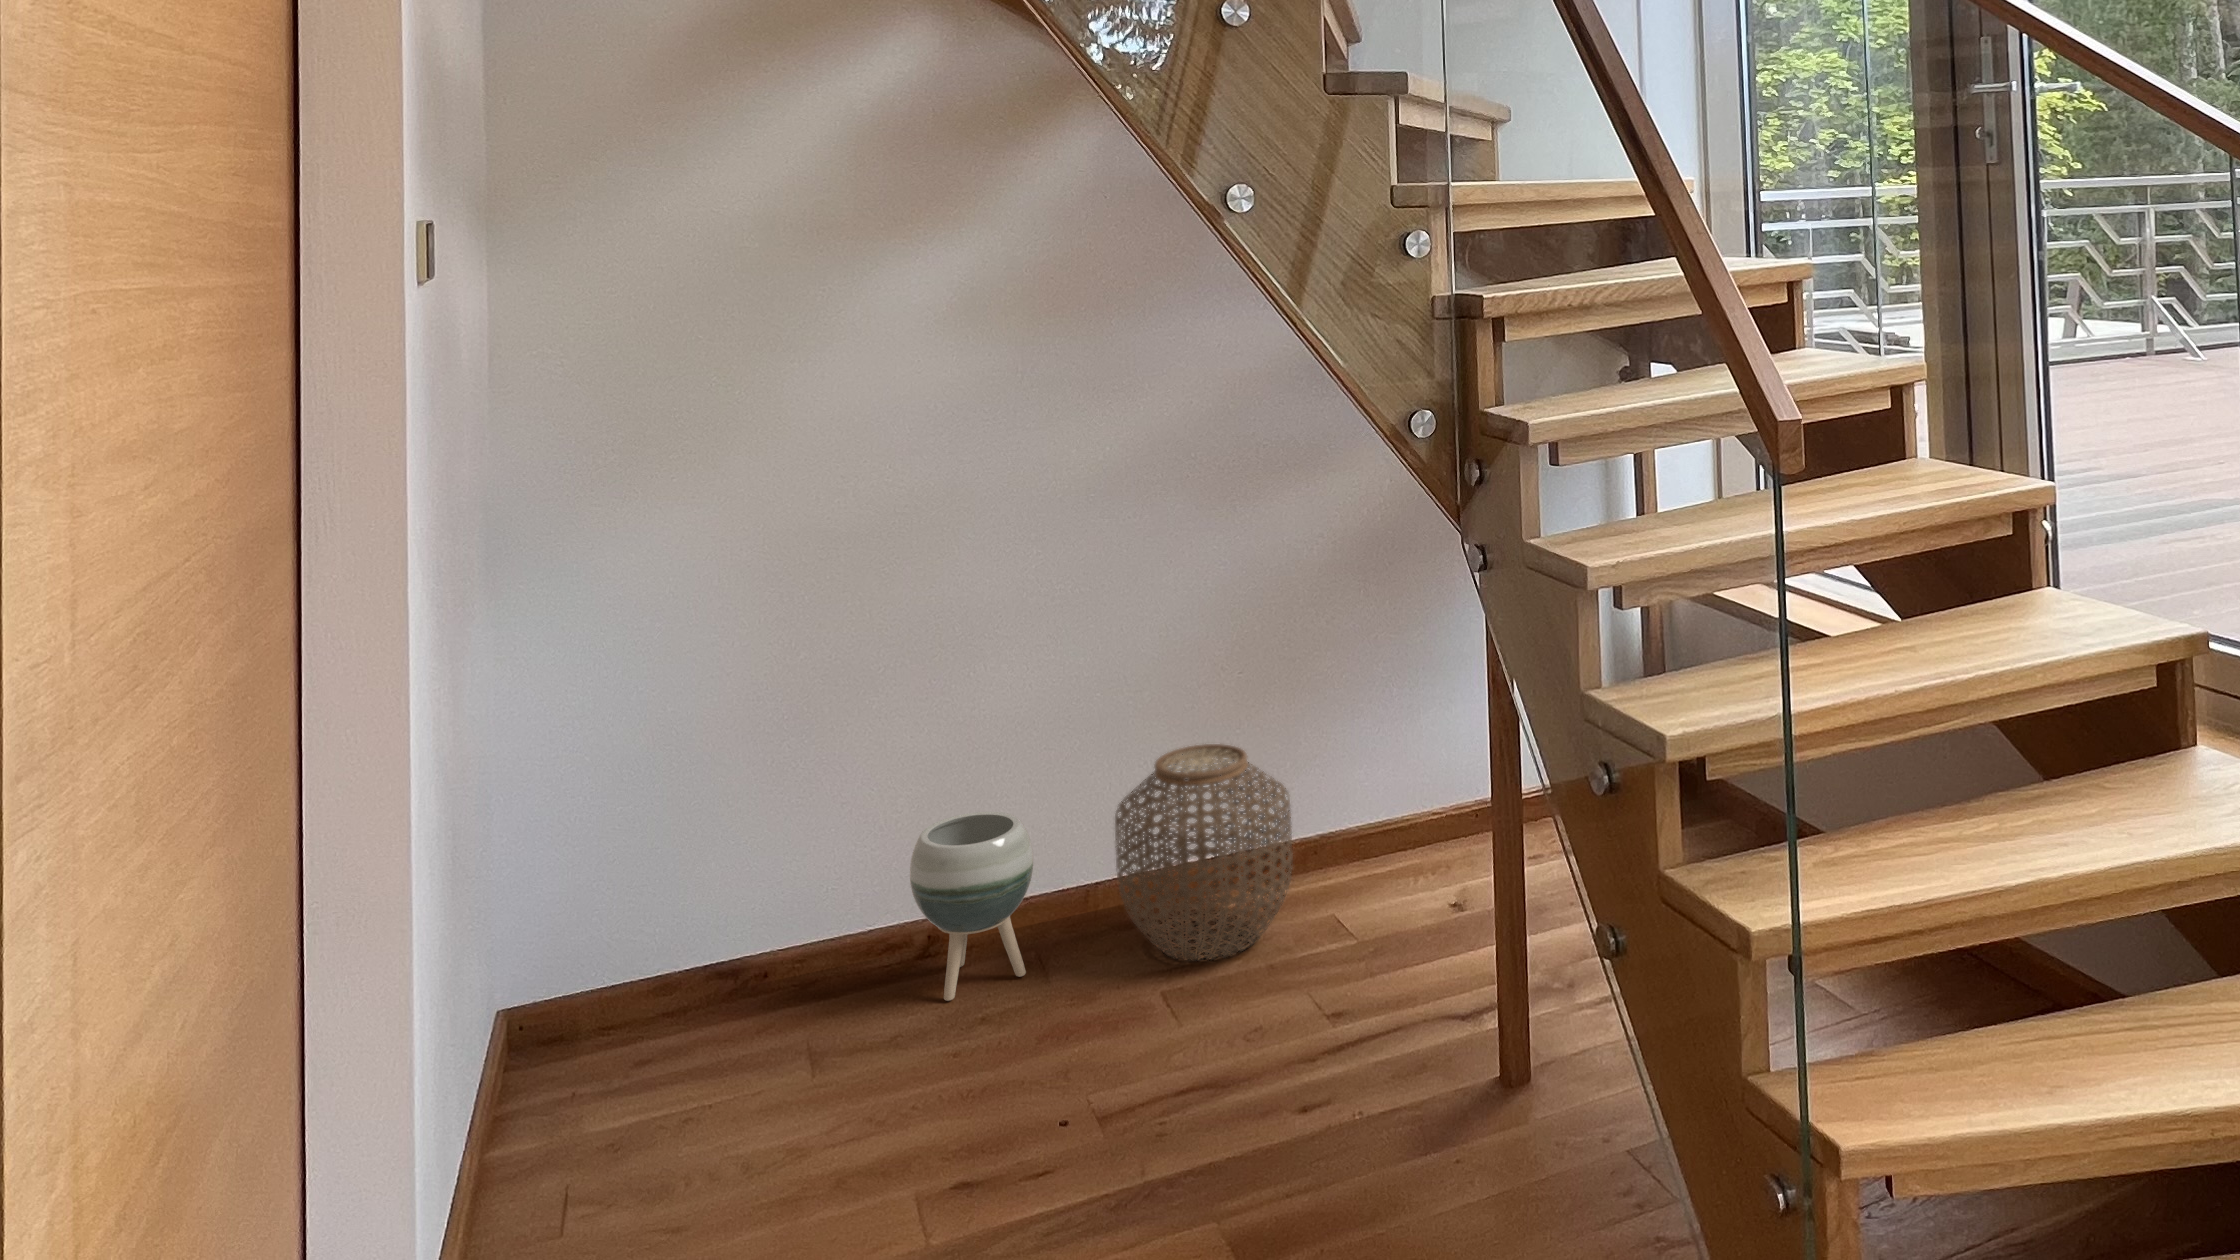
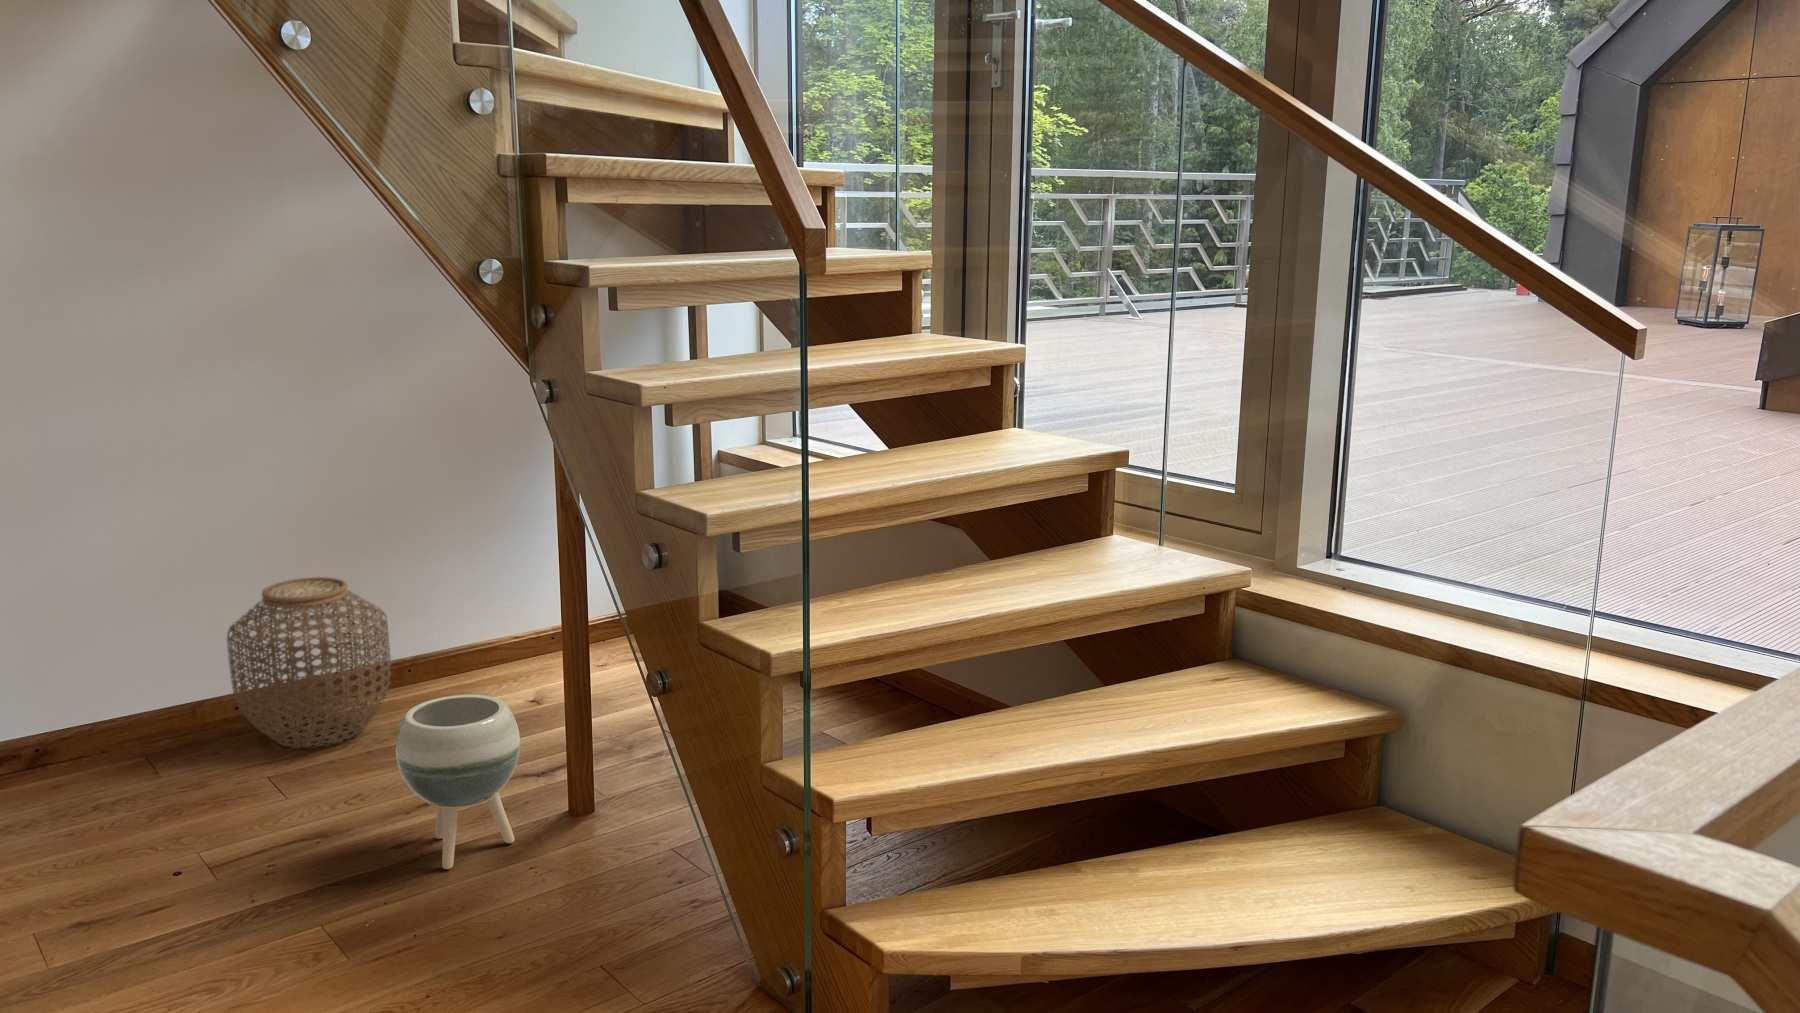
planter: present [910,812,1033,1001] -> present [396,695,520,869]

